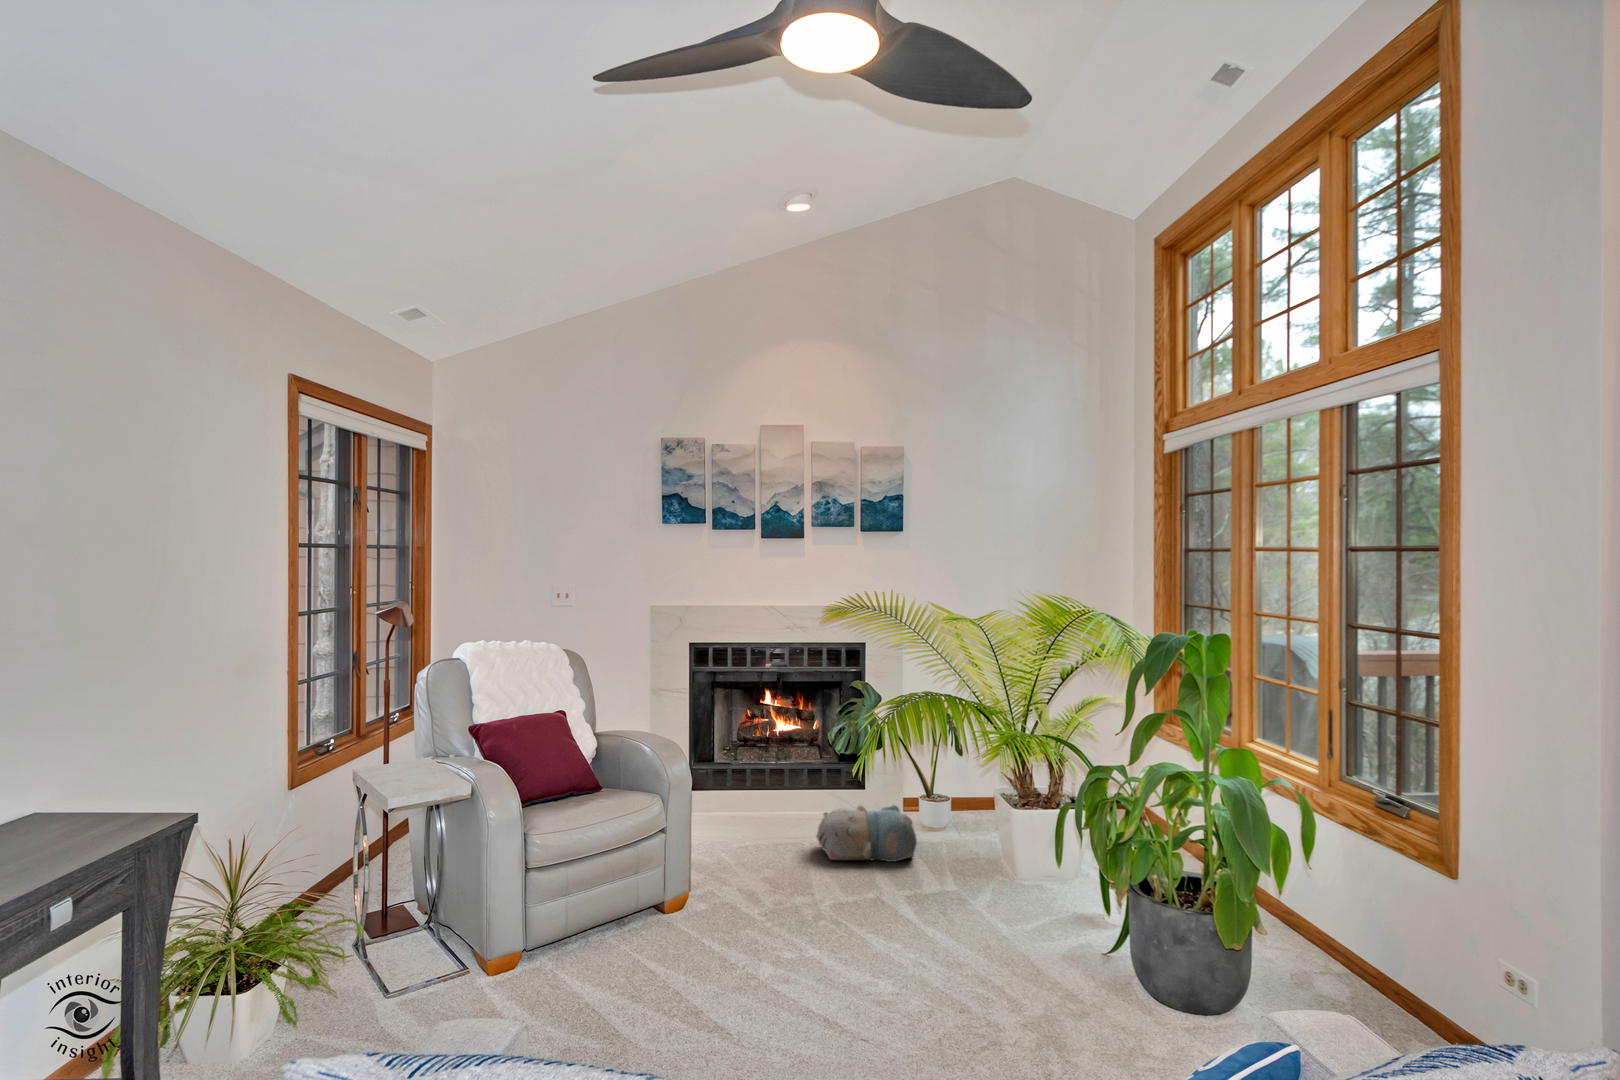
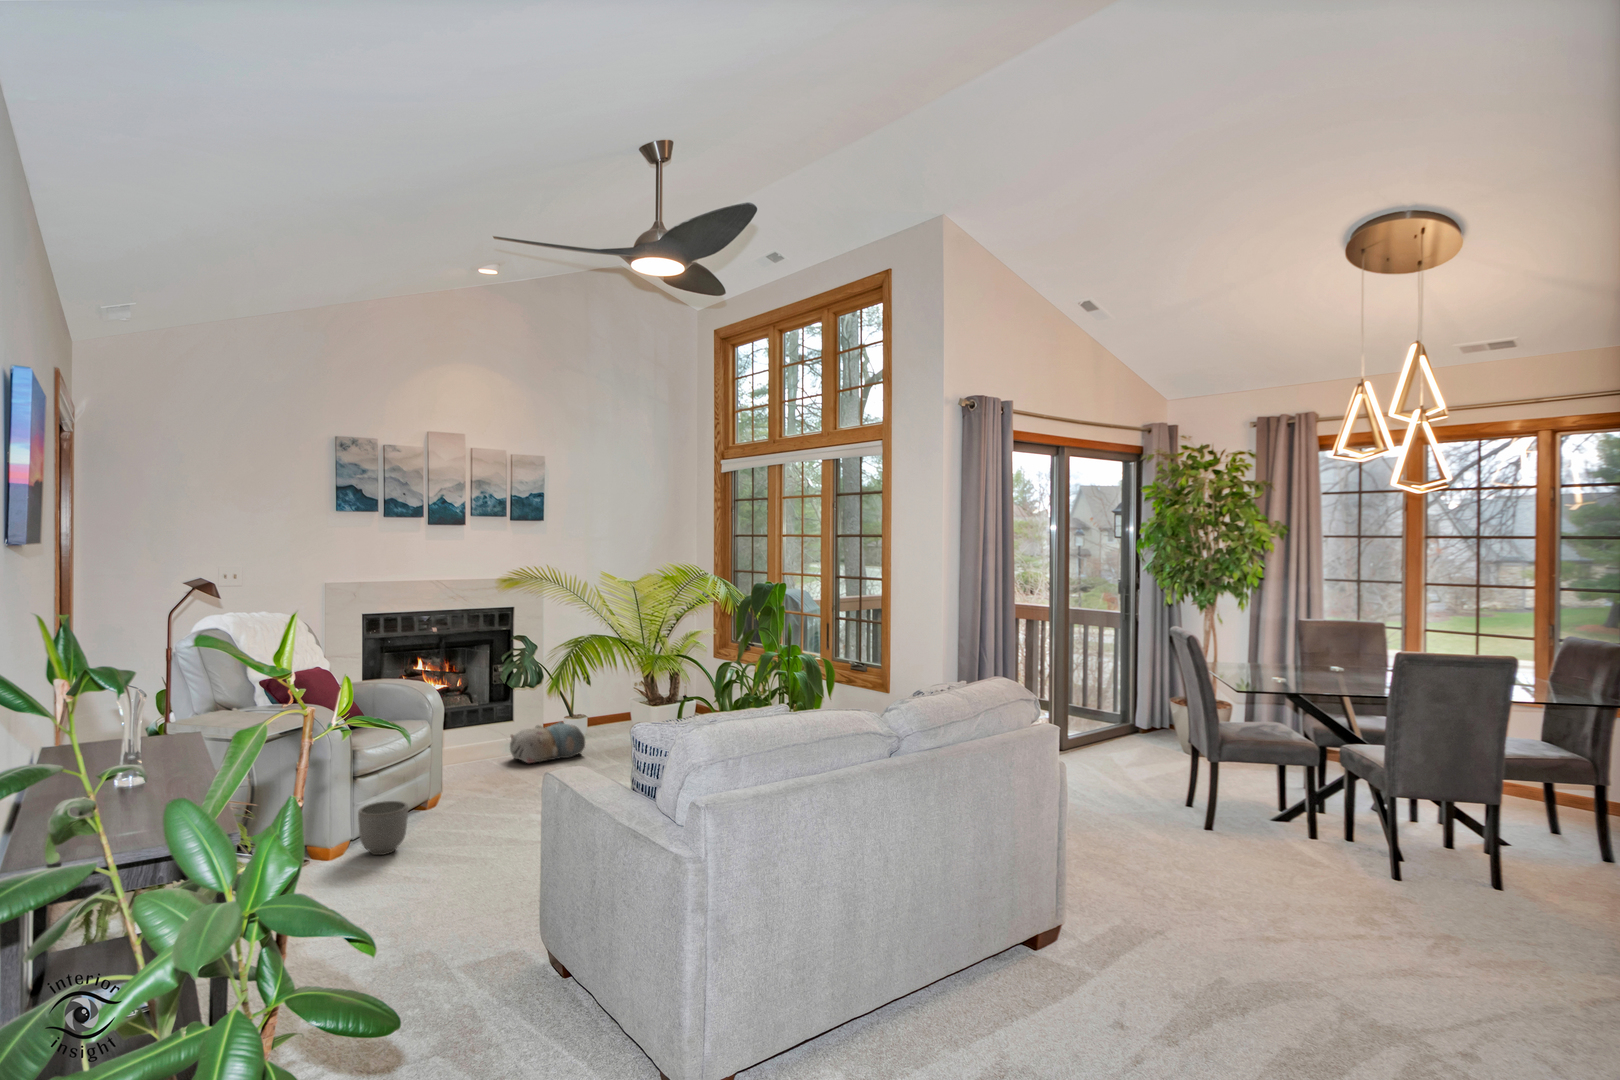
planter: none [474,905,540,987] -> present [358,801,408,855]

